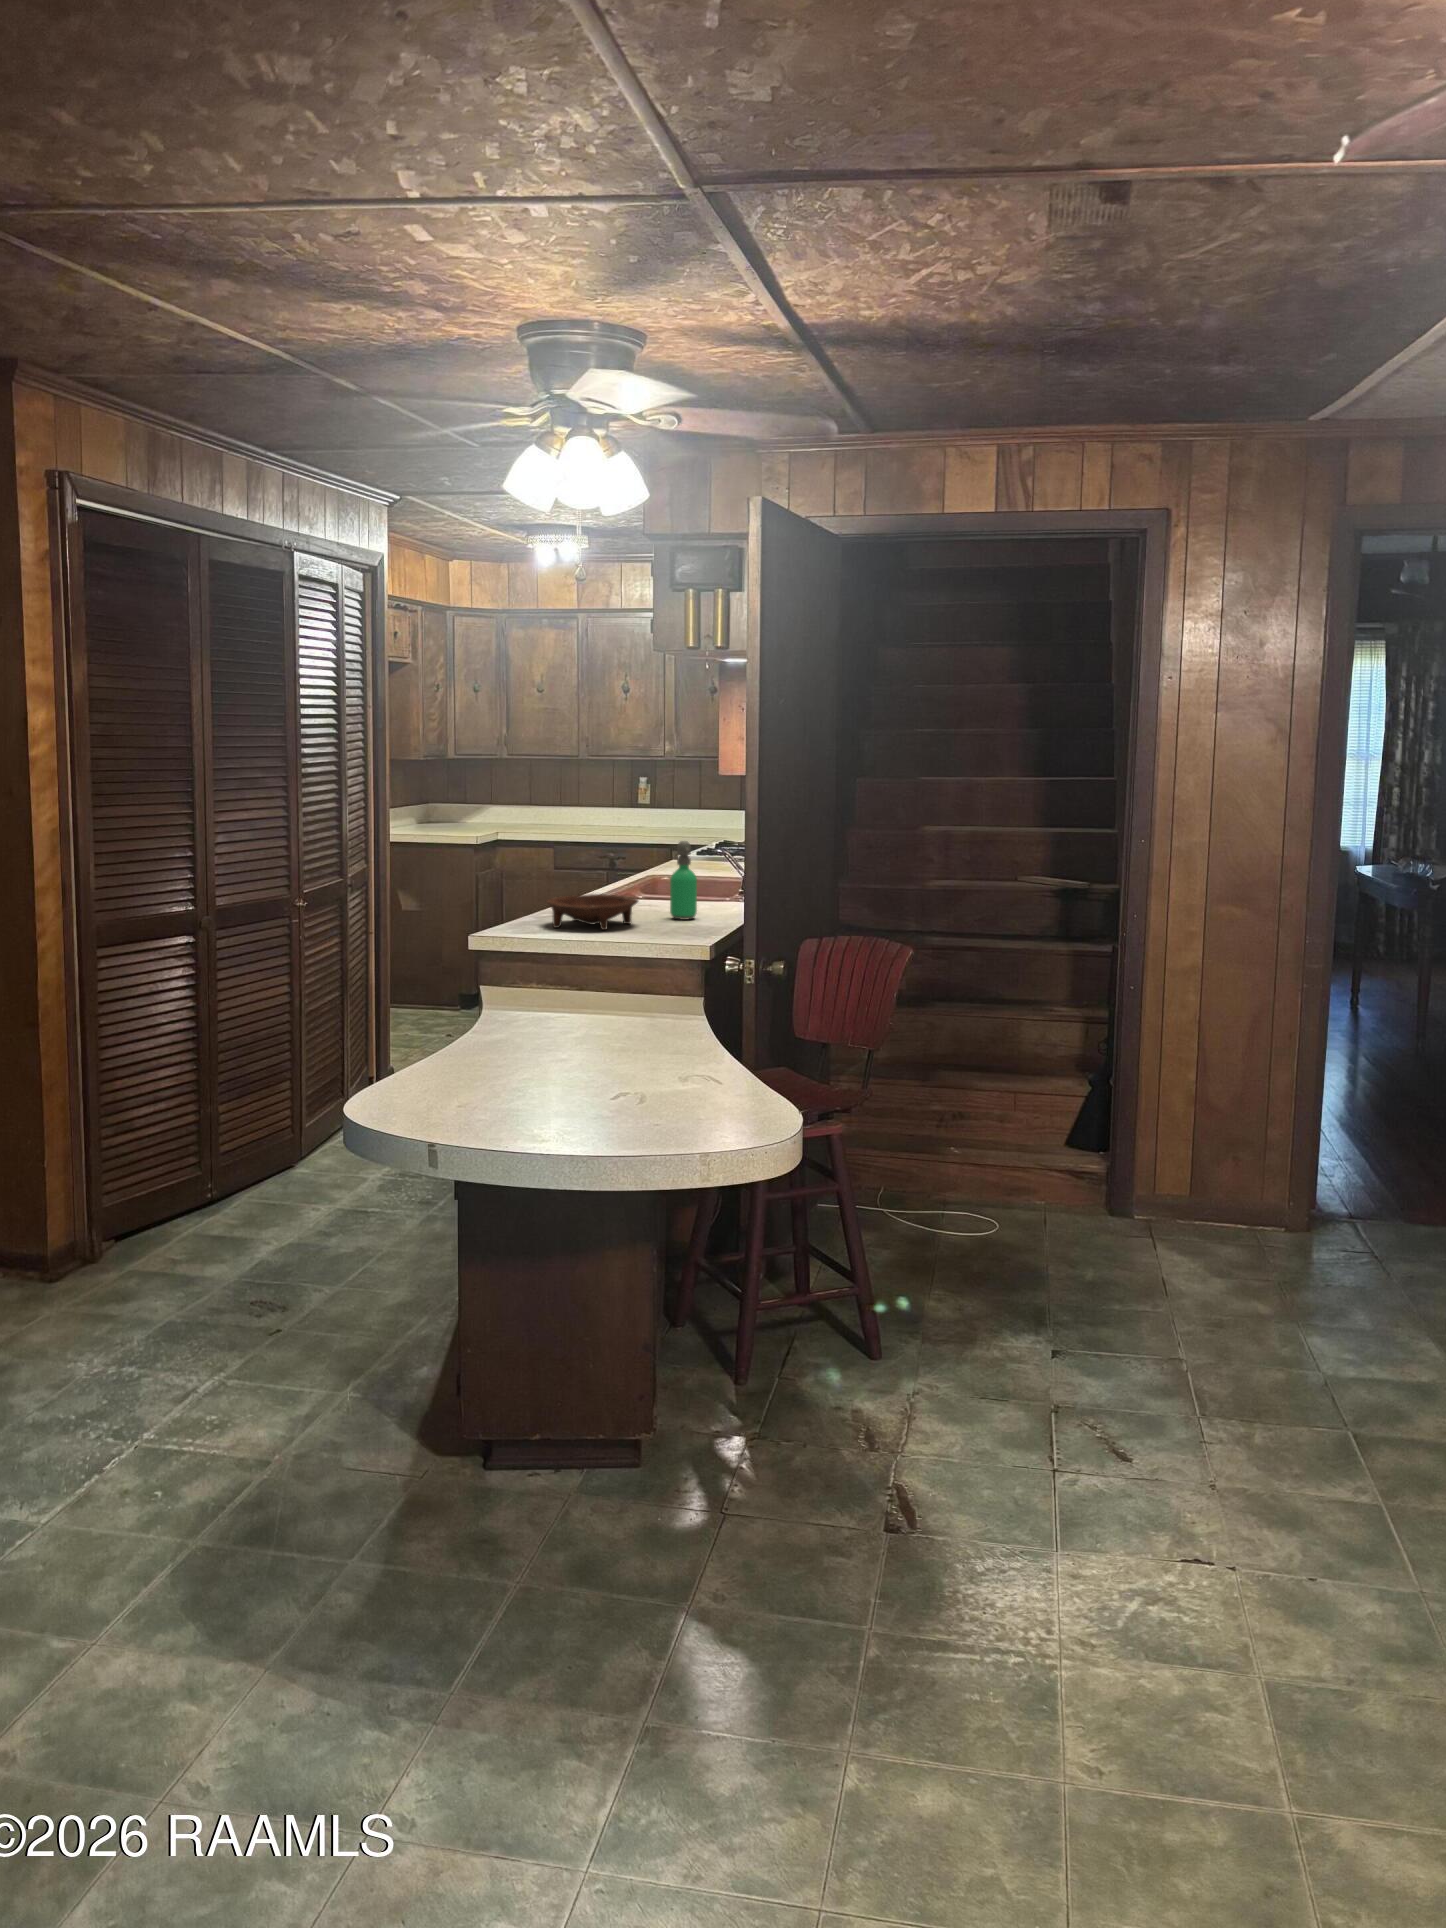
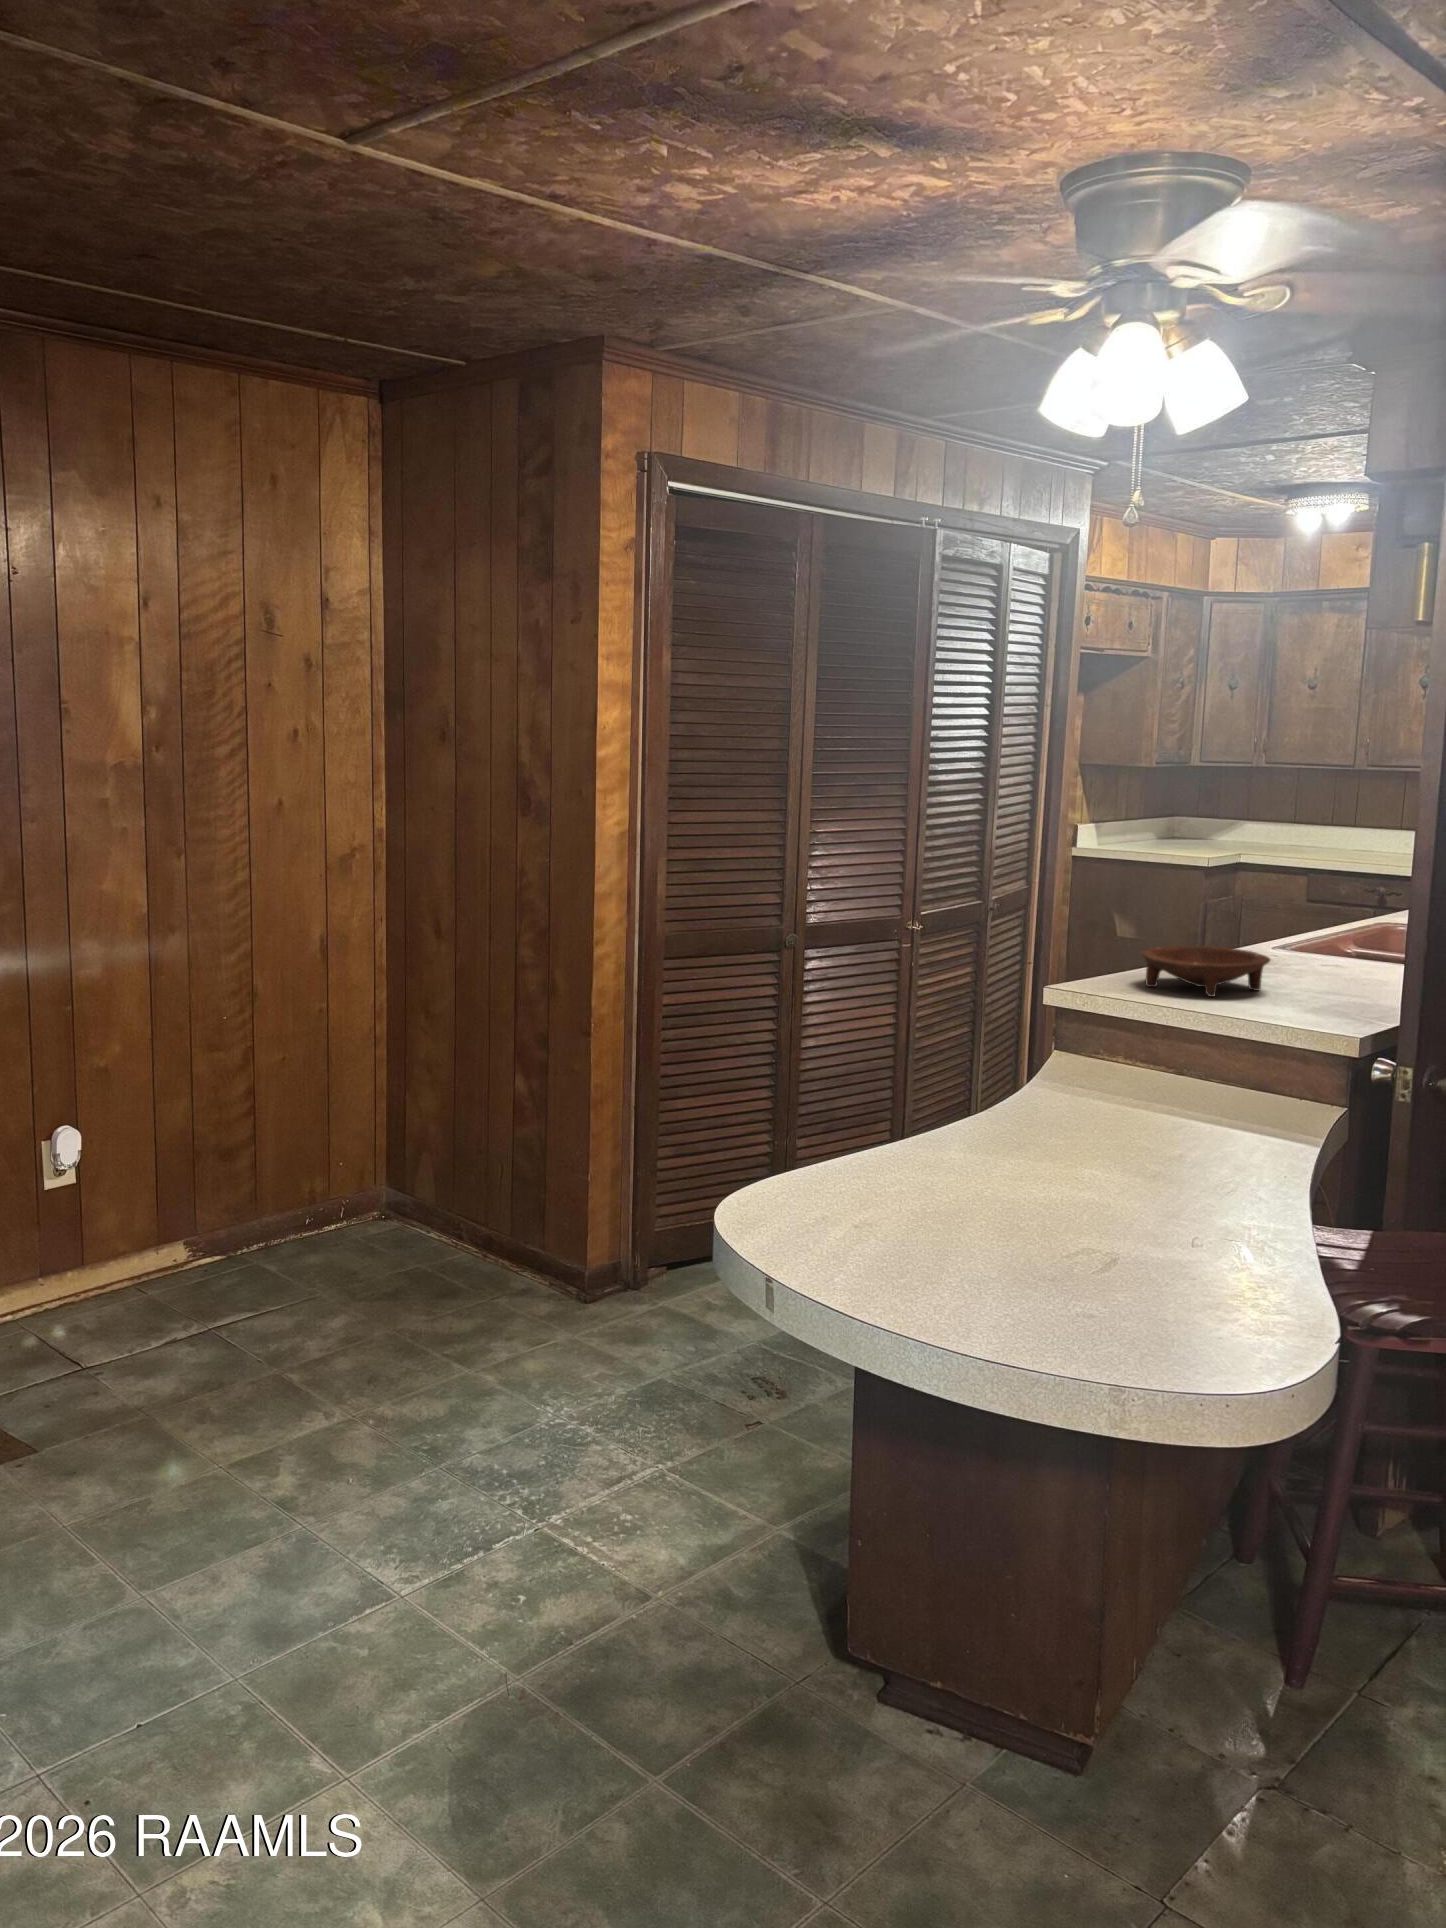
soap dispenser: present [670,841,697,920] -> none [1326,883,1369,992]

